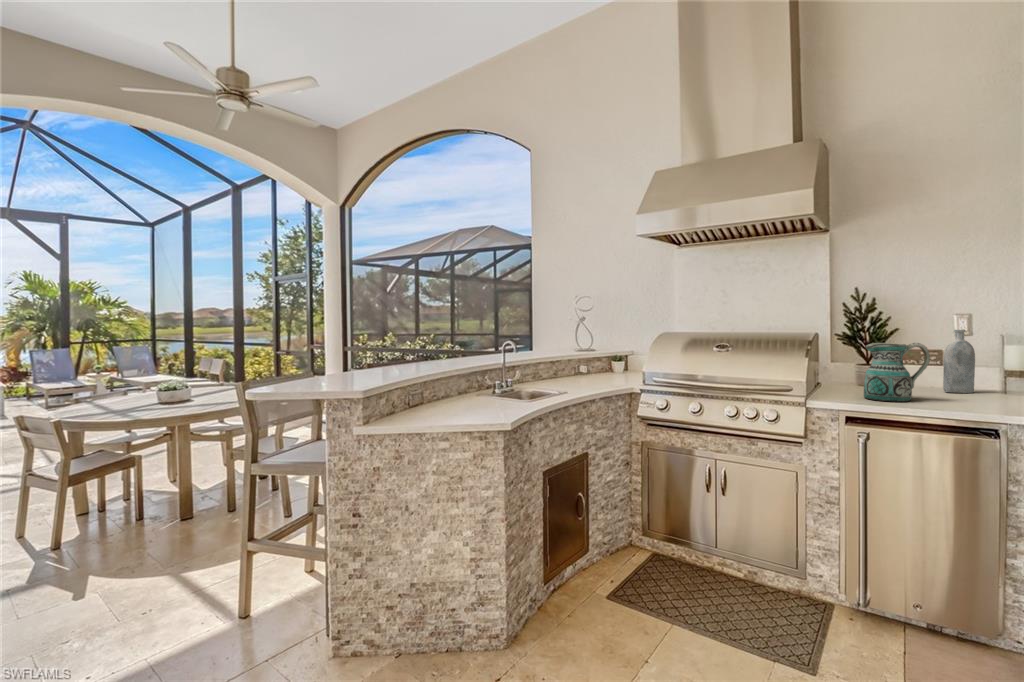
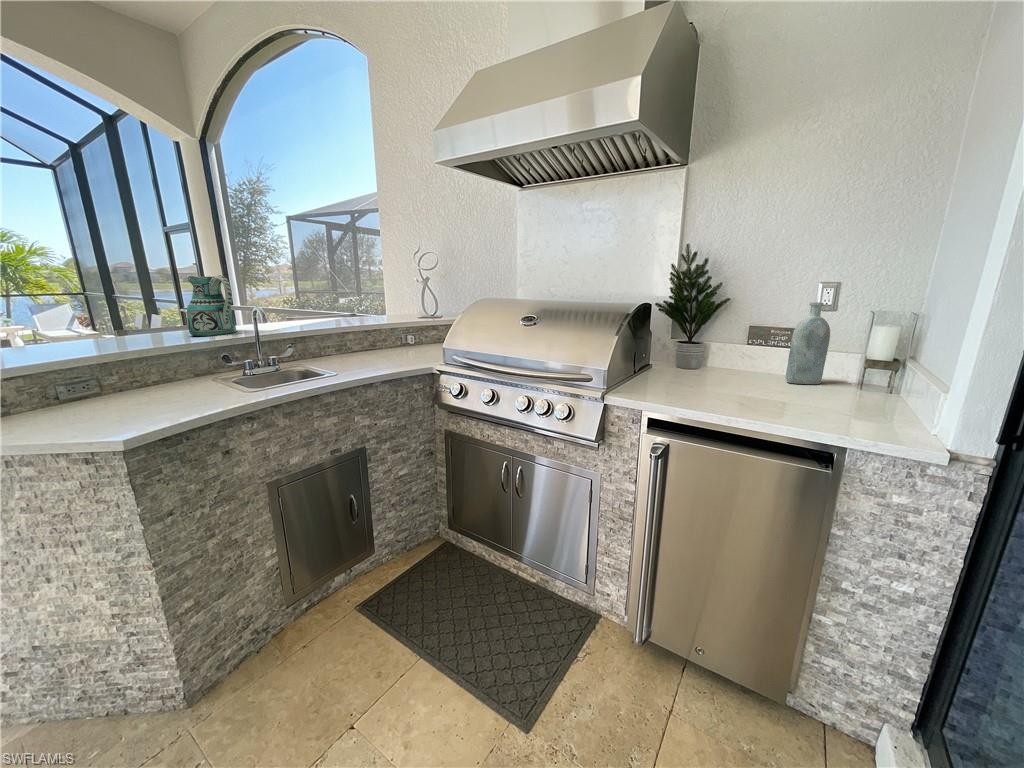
ceramic pitcher: present [864,343,930,401] -> present [187,275,236,336]

